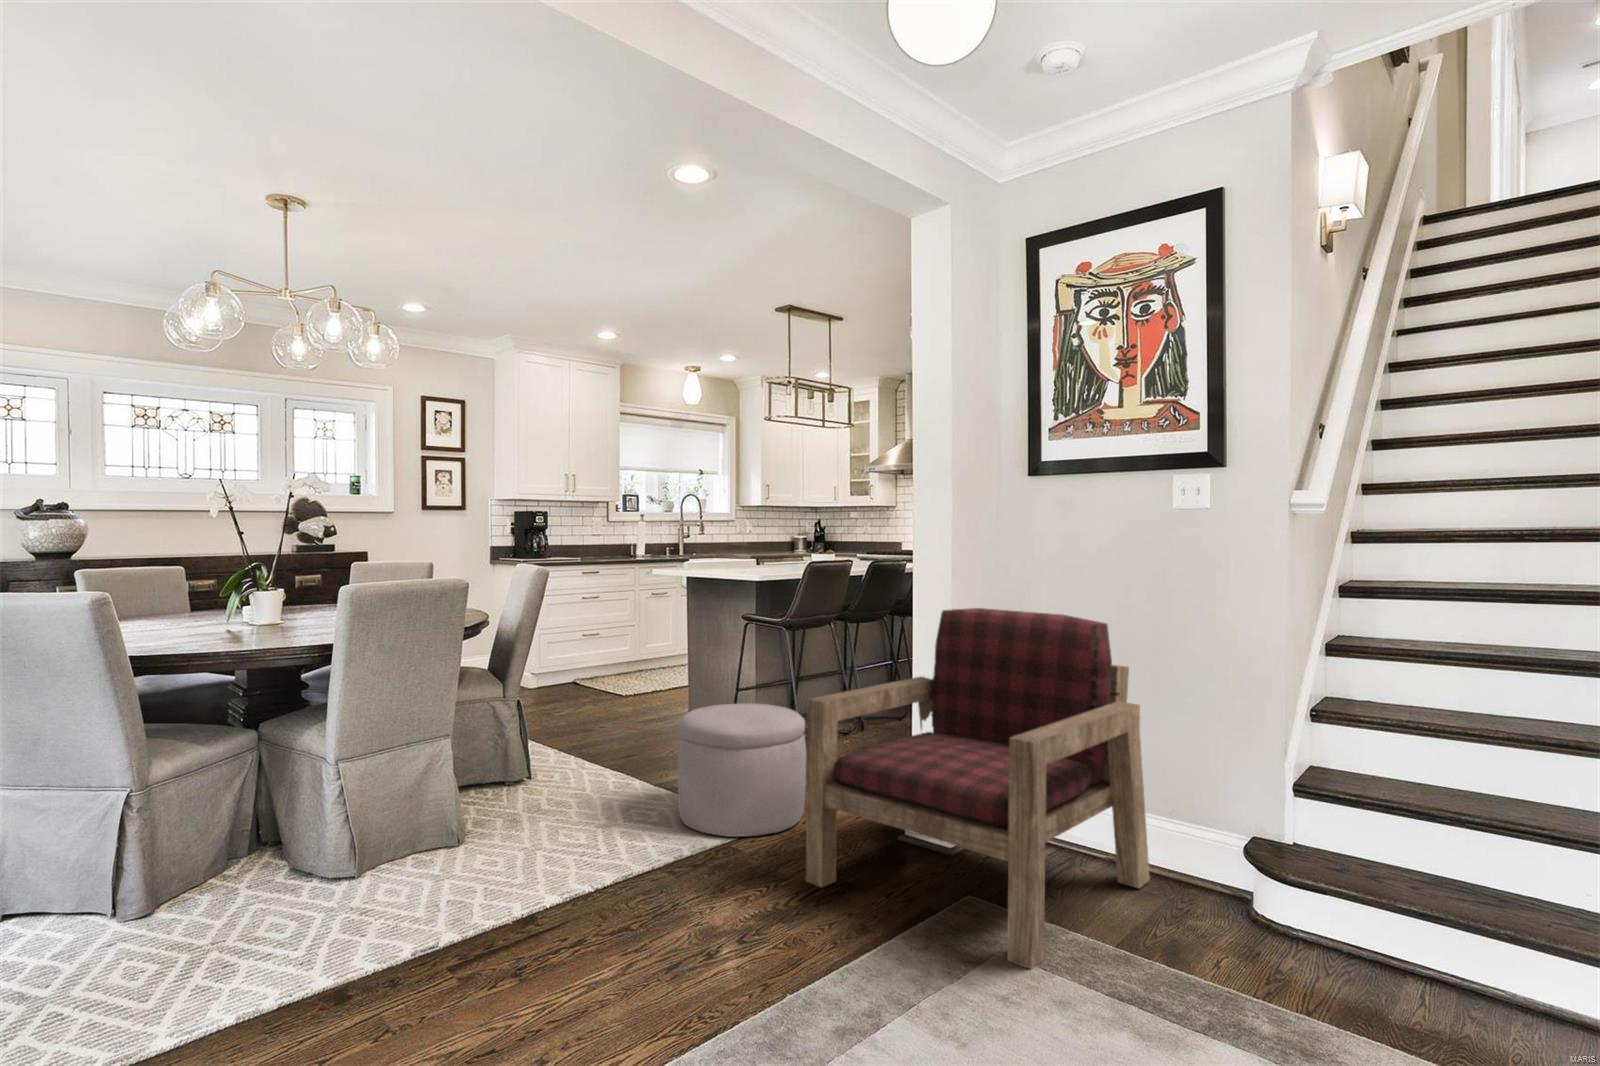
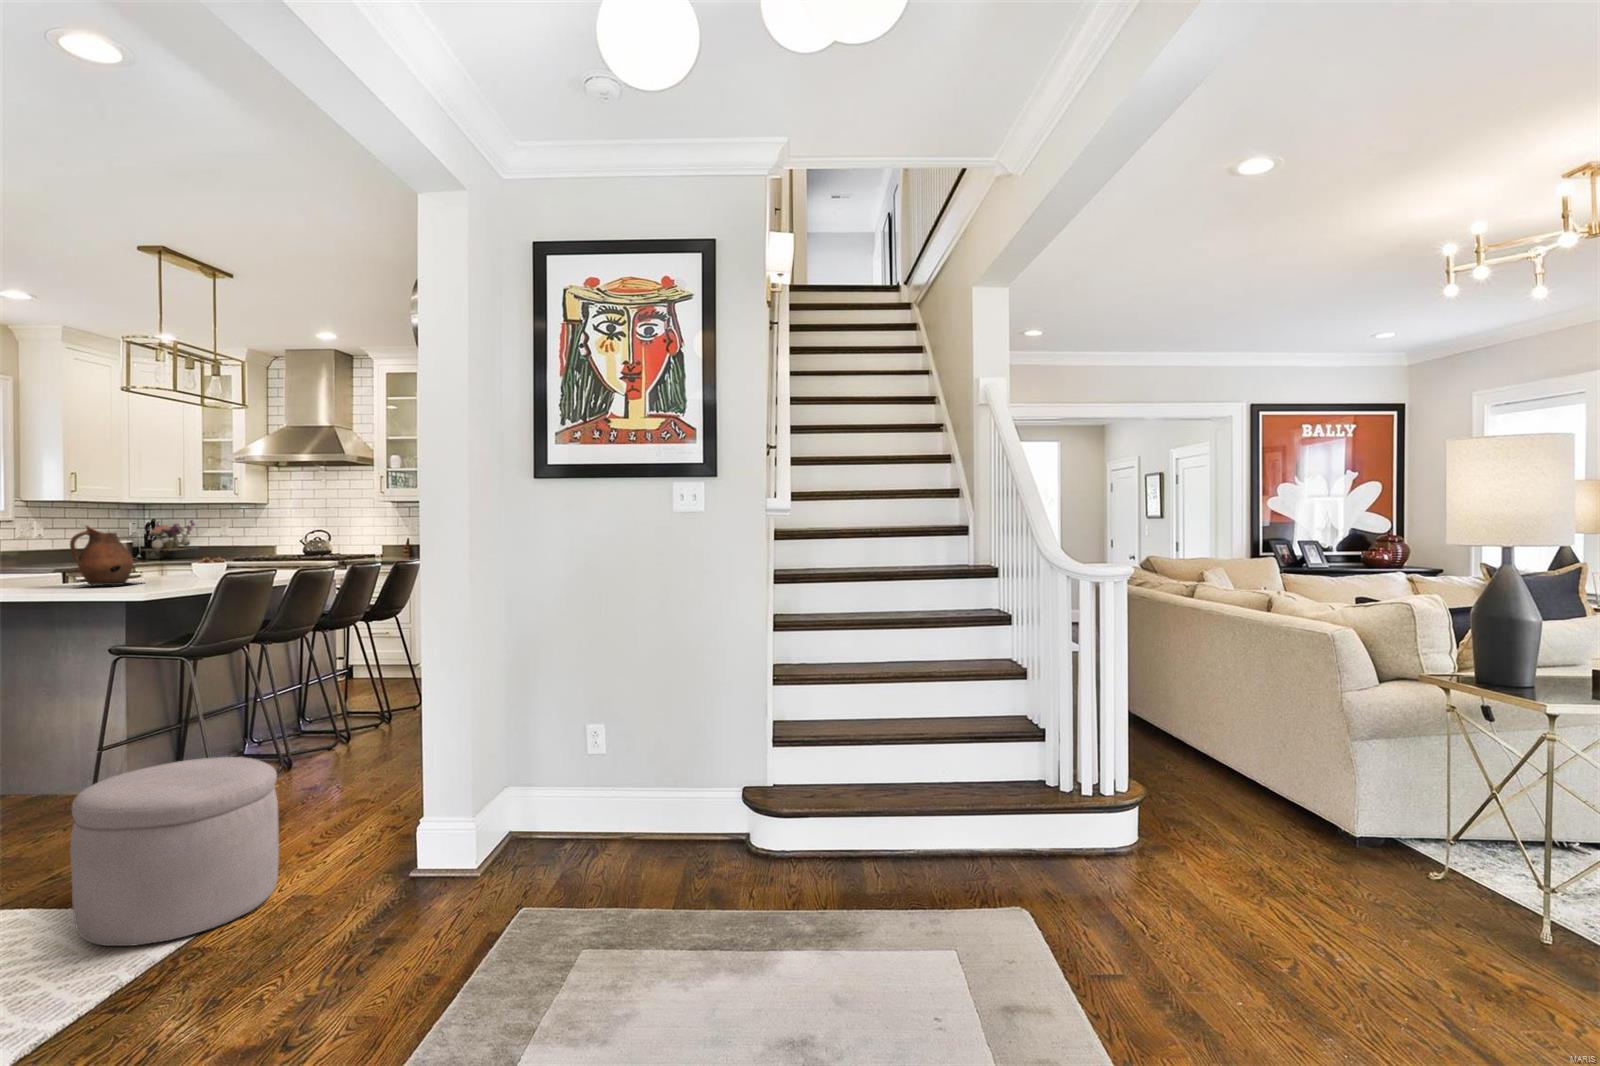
flower arrangement: none [806,520,848,552] -> present [142,520,195,557]
ceramic pitcher: none [735,522,778,569] -> present [70,526,144,586]
armchair: present [806,608,1150,969] -> none [323,612,666,955]

